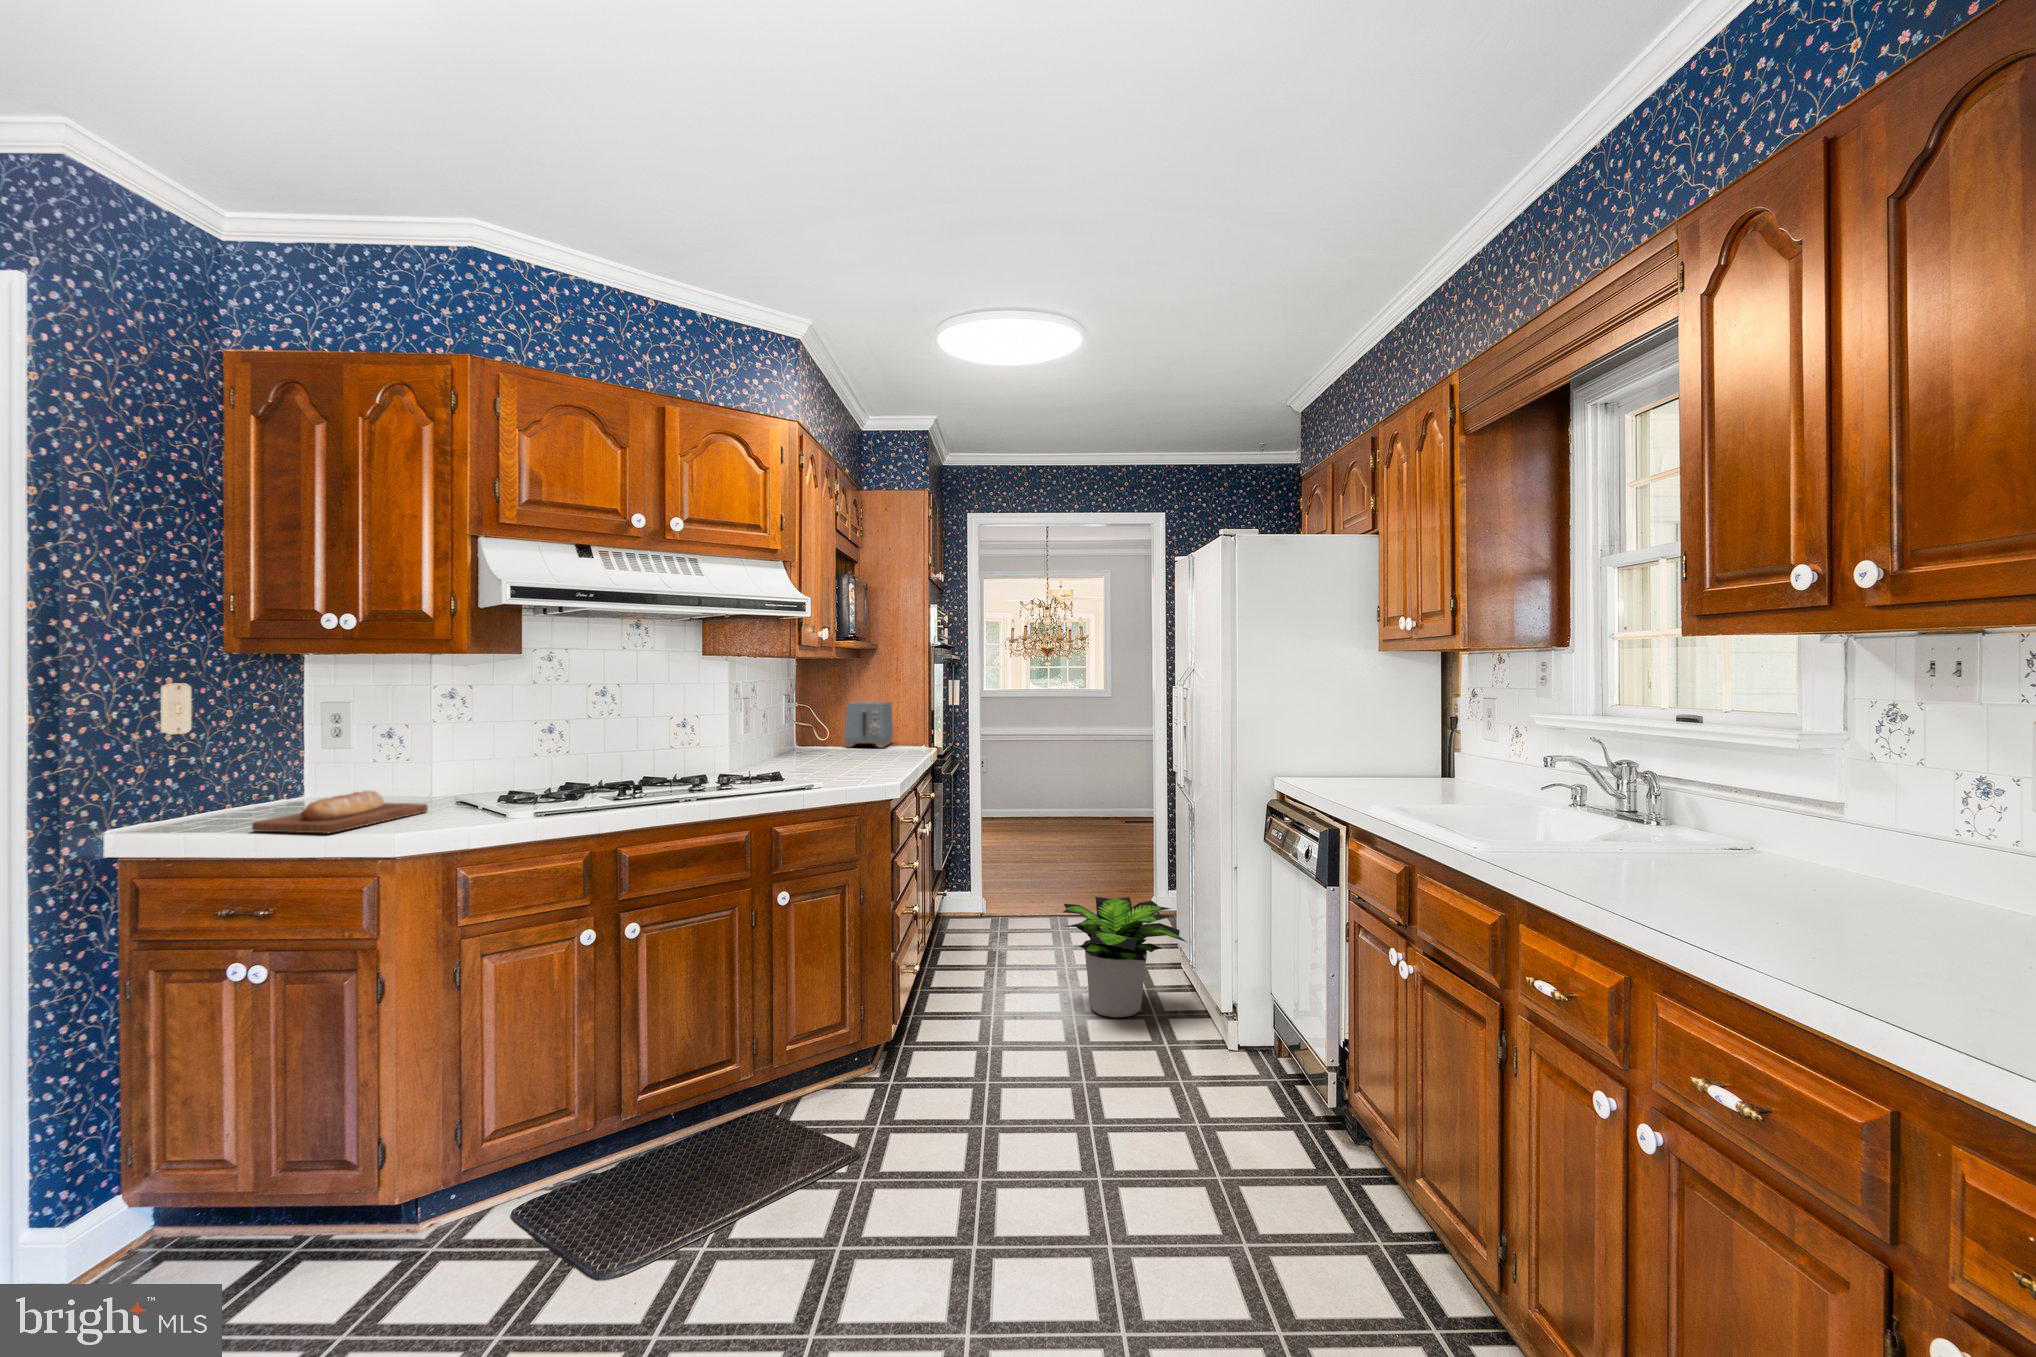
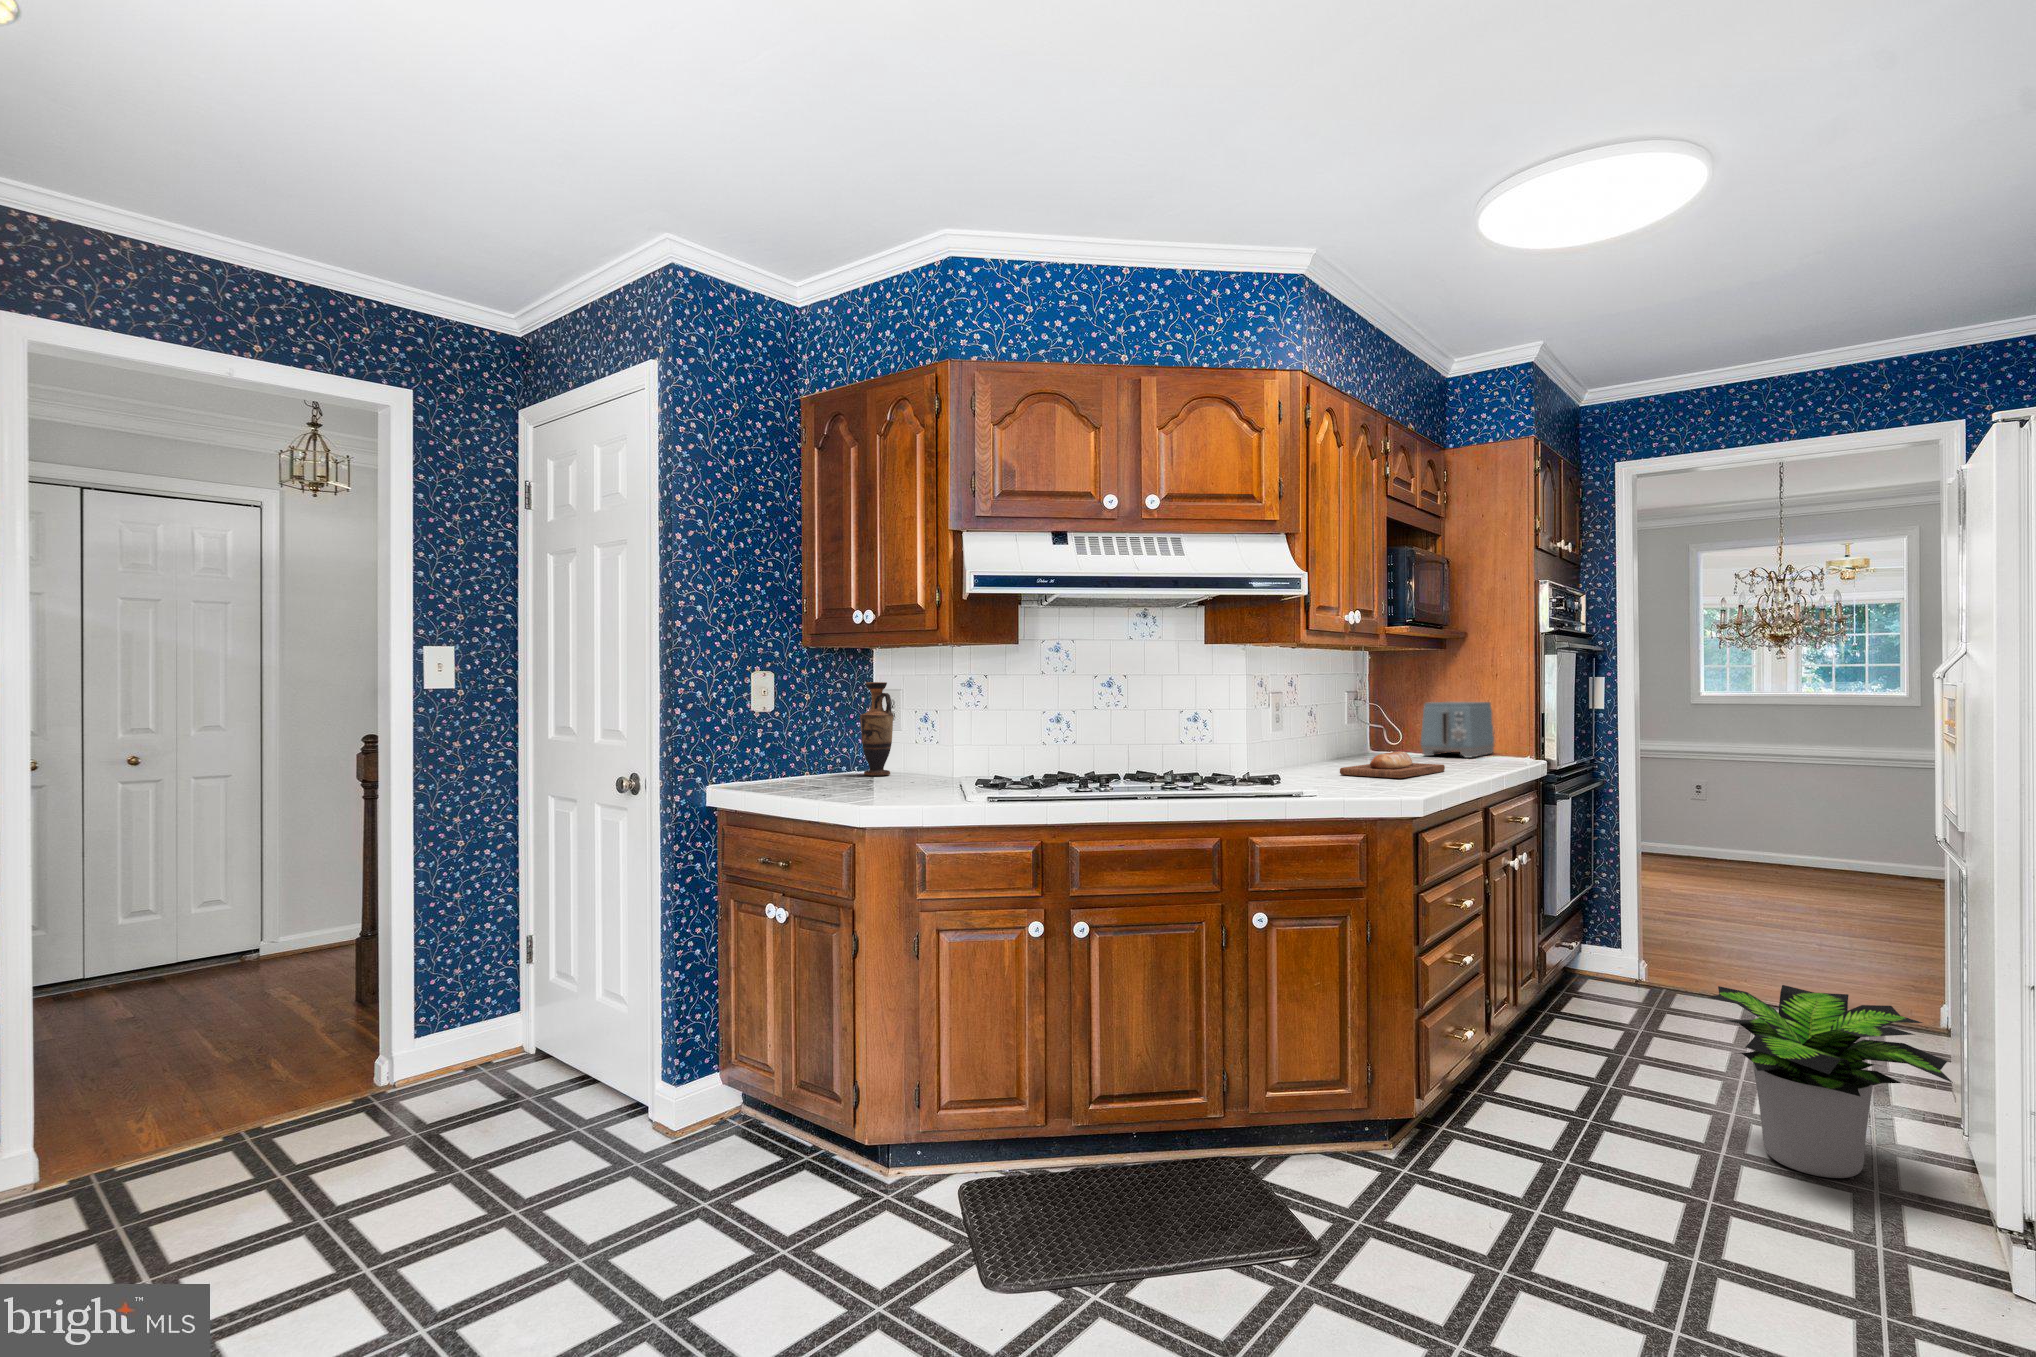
vase: none [309,693,355,800] -> present [860,682,894,776]
bread loaf: present [252,791,428,833] -> present [1340,751,1445,778]

